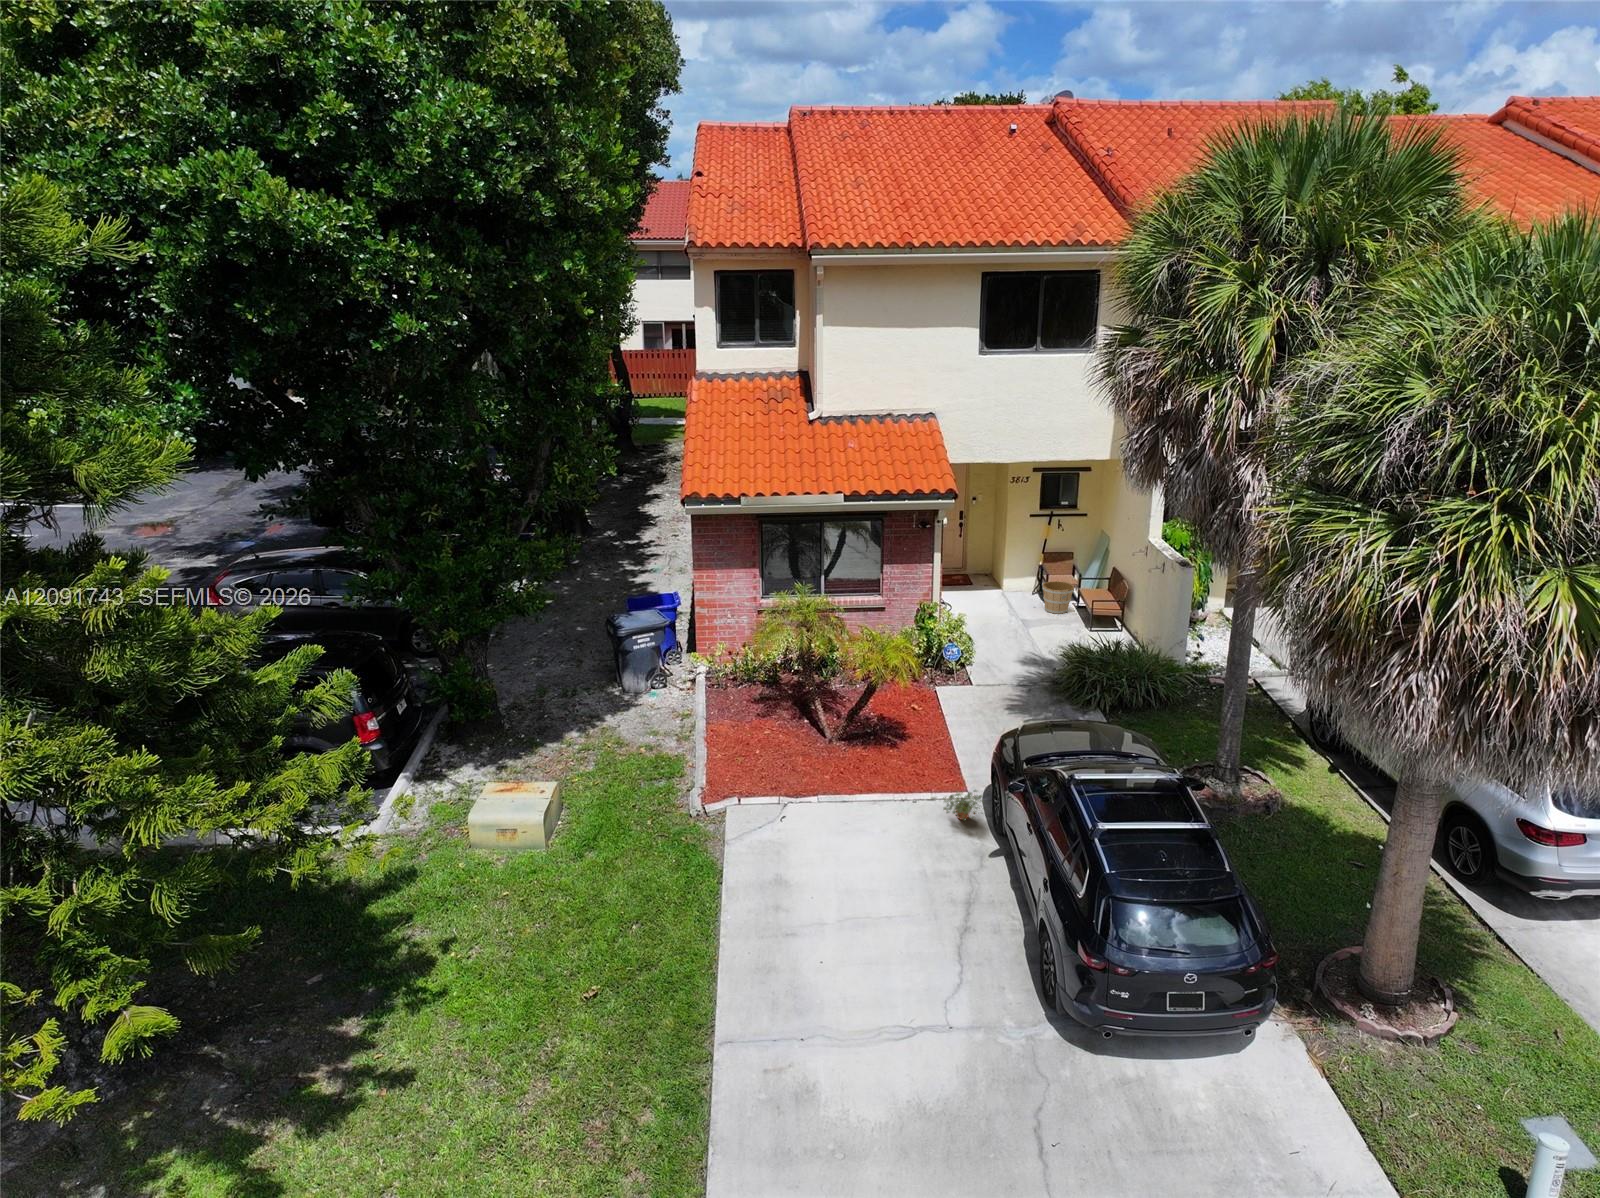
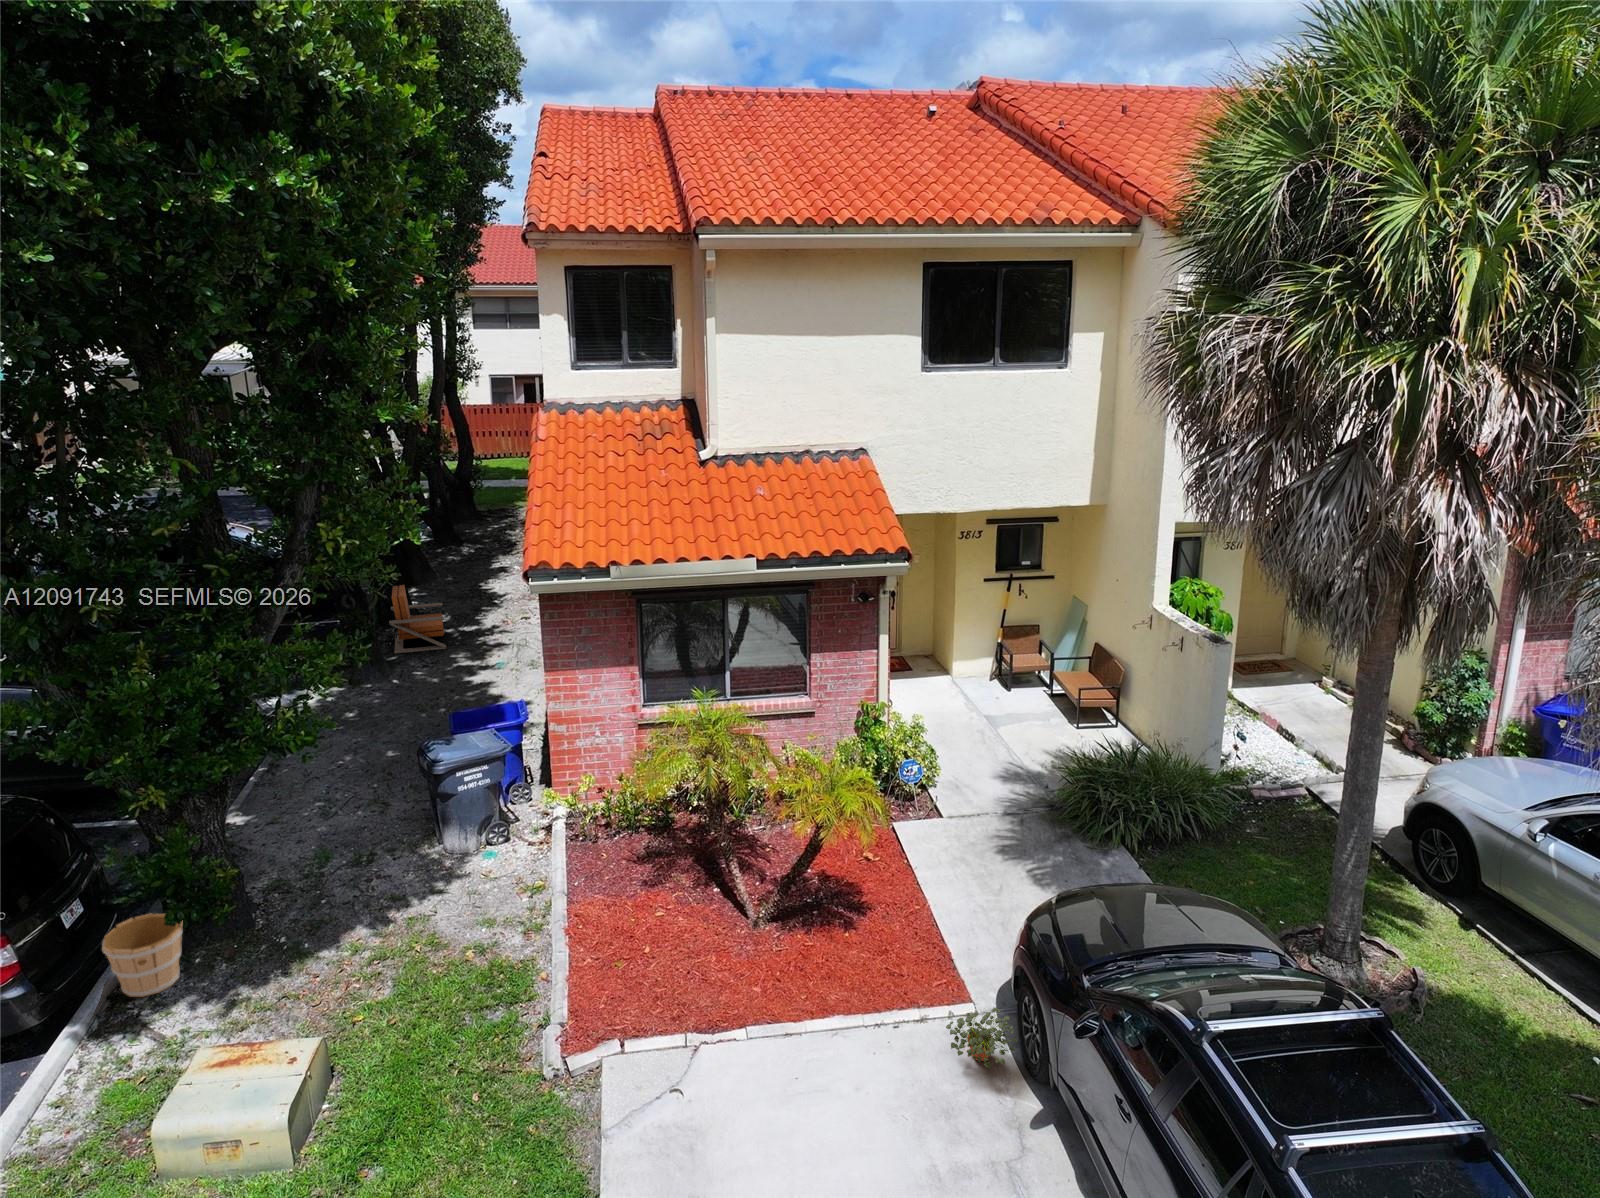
lounge chair: none [574,507,615,559] -> present [389,585,446,653]
wooden bucket: present [1042,581,1074,614] -> present [102,913,183,997]

